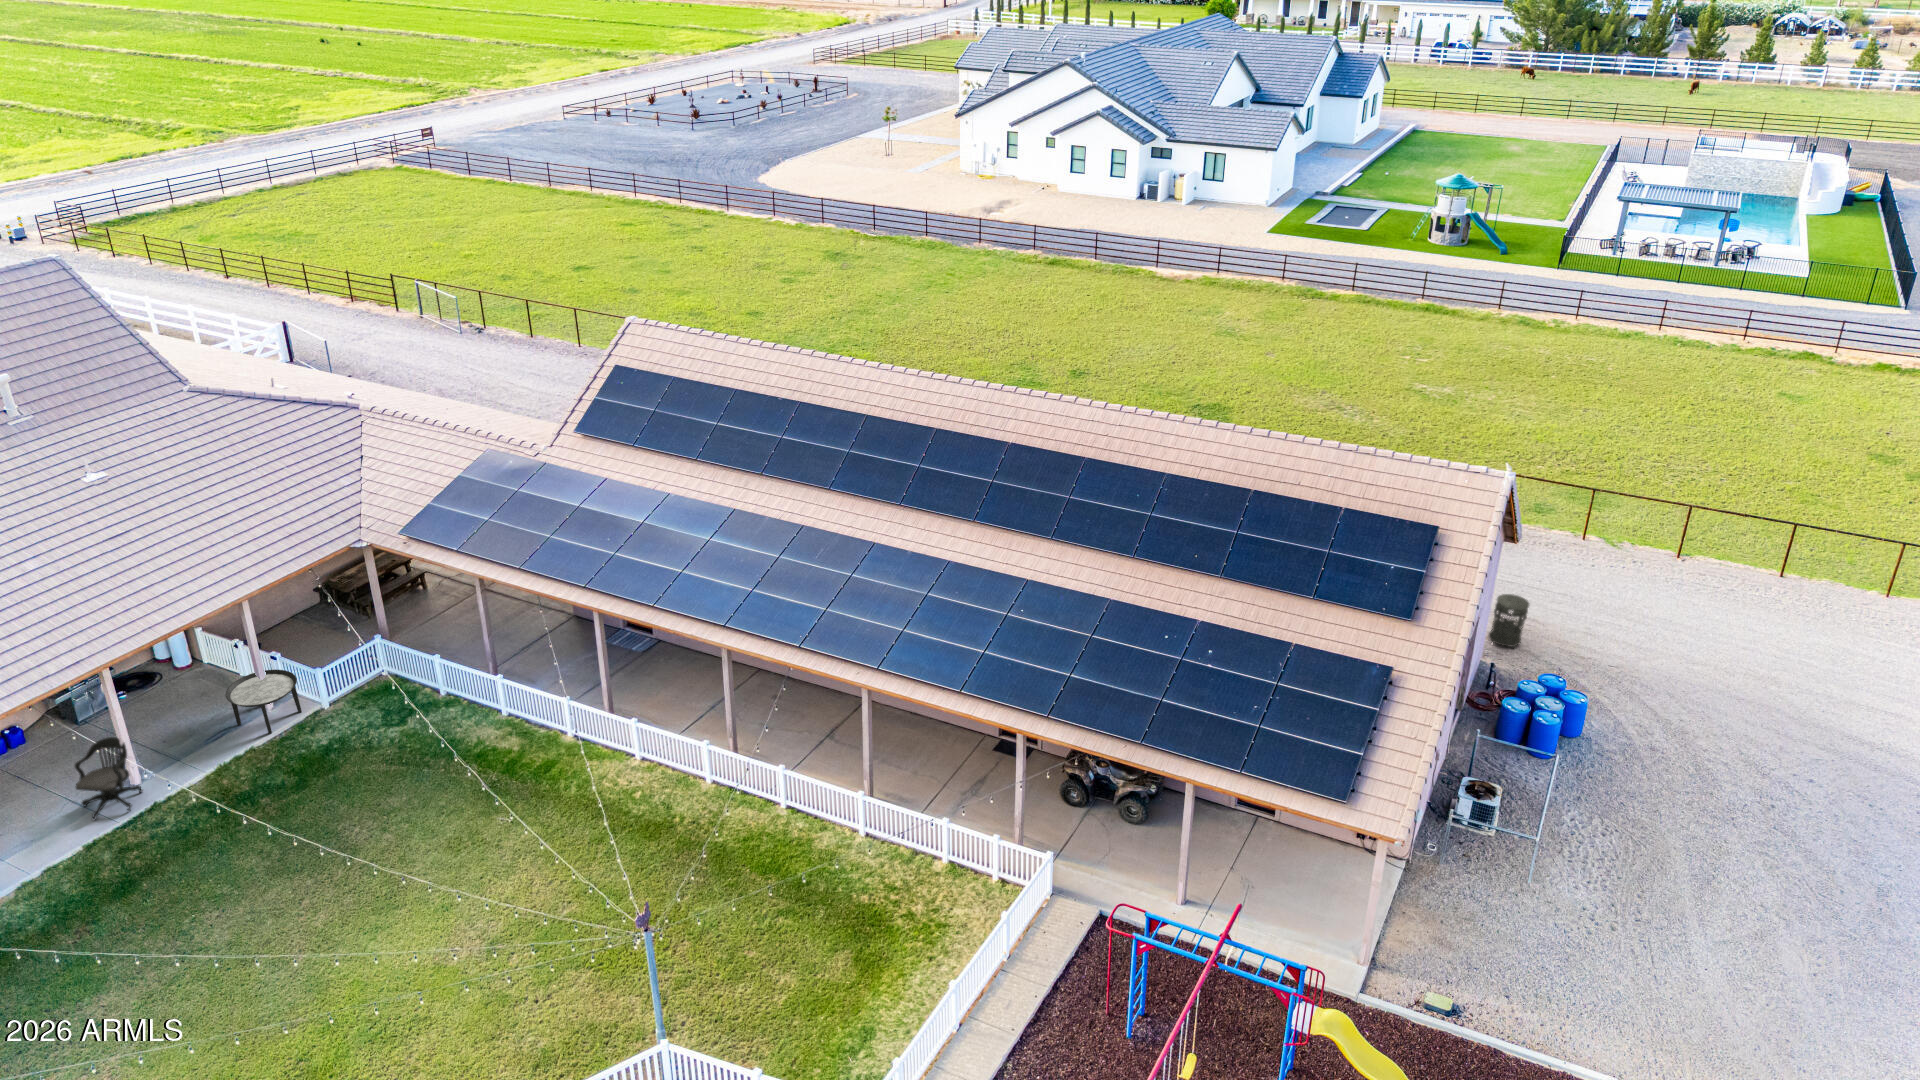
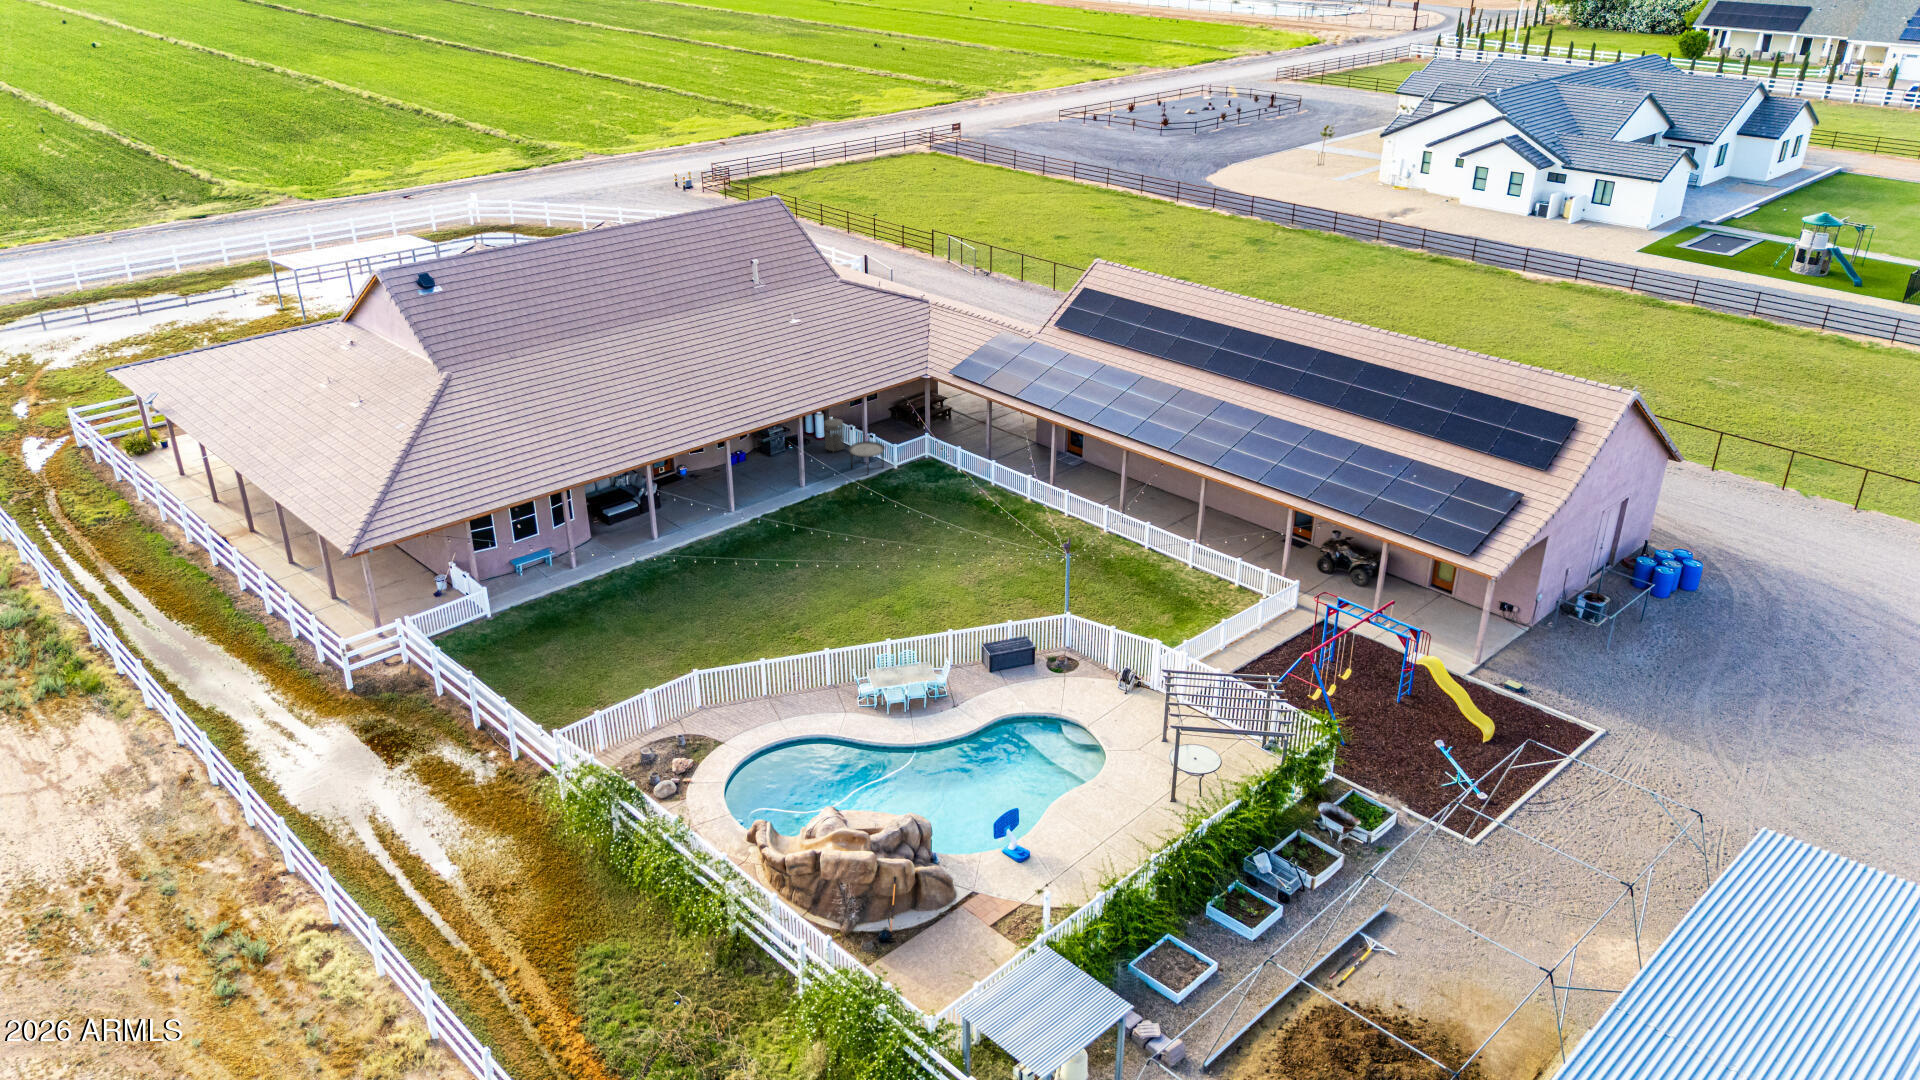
trash can: present [1488,594,1529,648] -> present [824,419,844,451]
chair: present [75,737,142,821] -> none [778,457,806,499]

